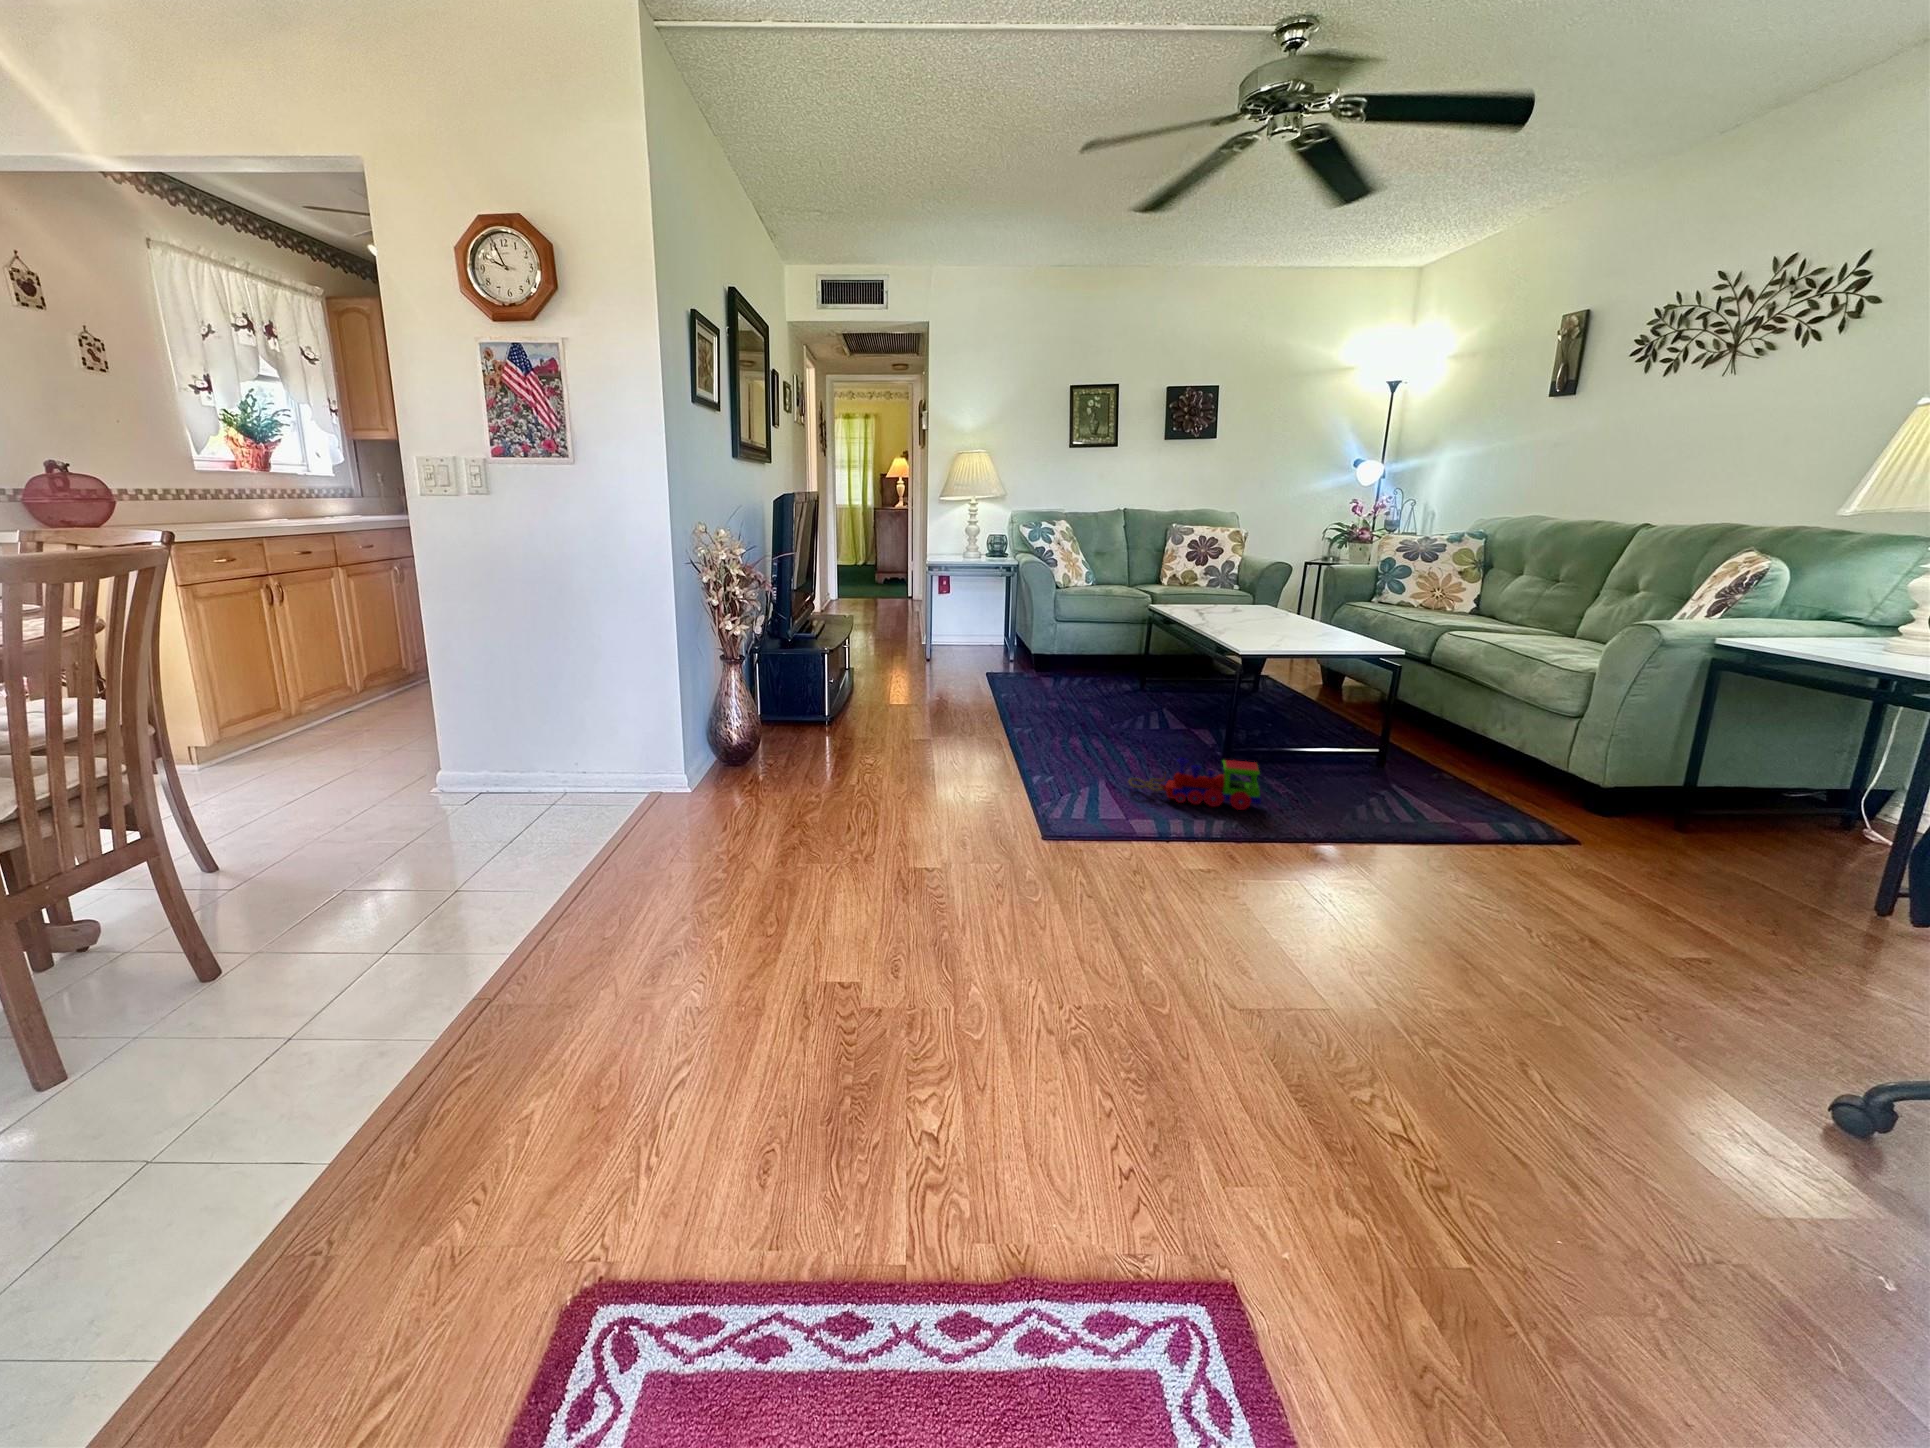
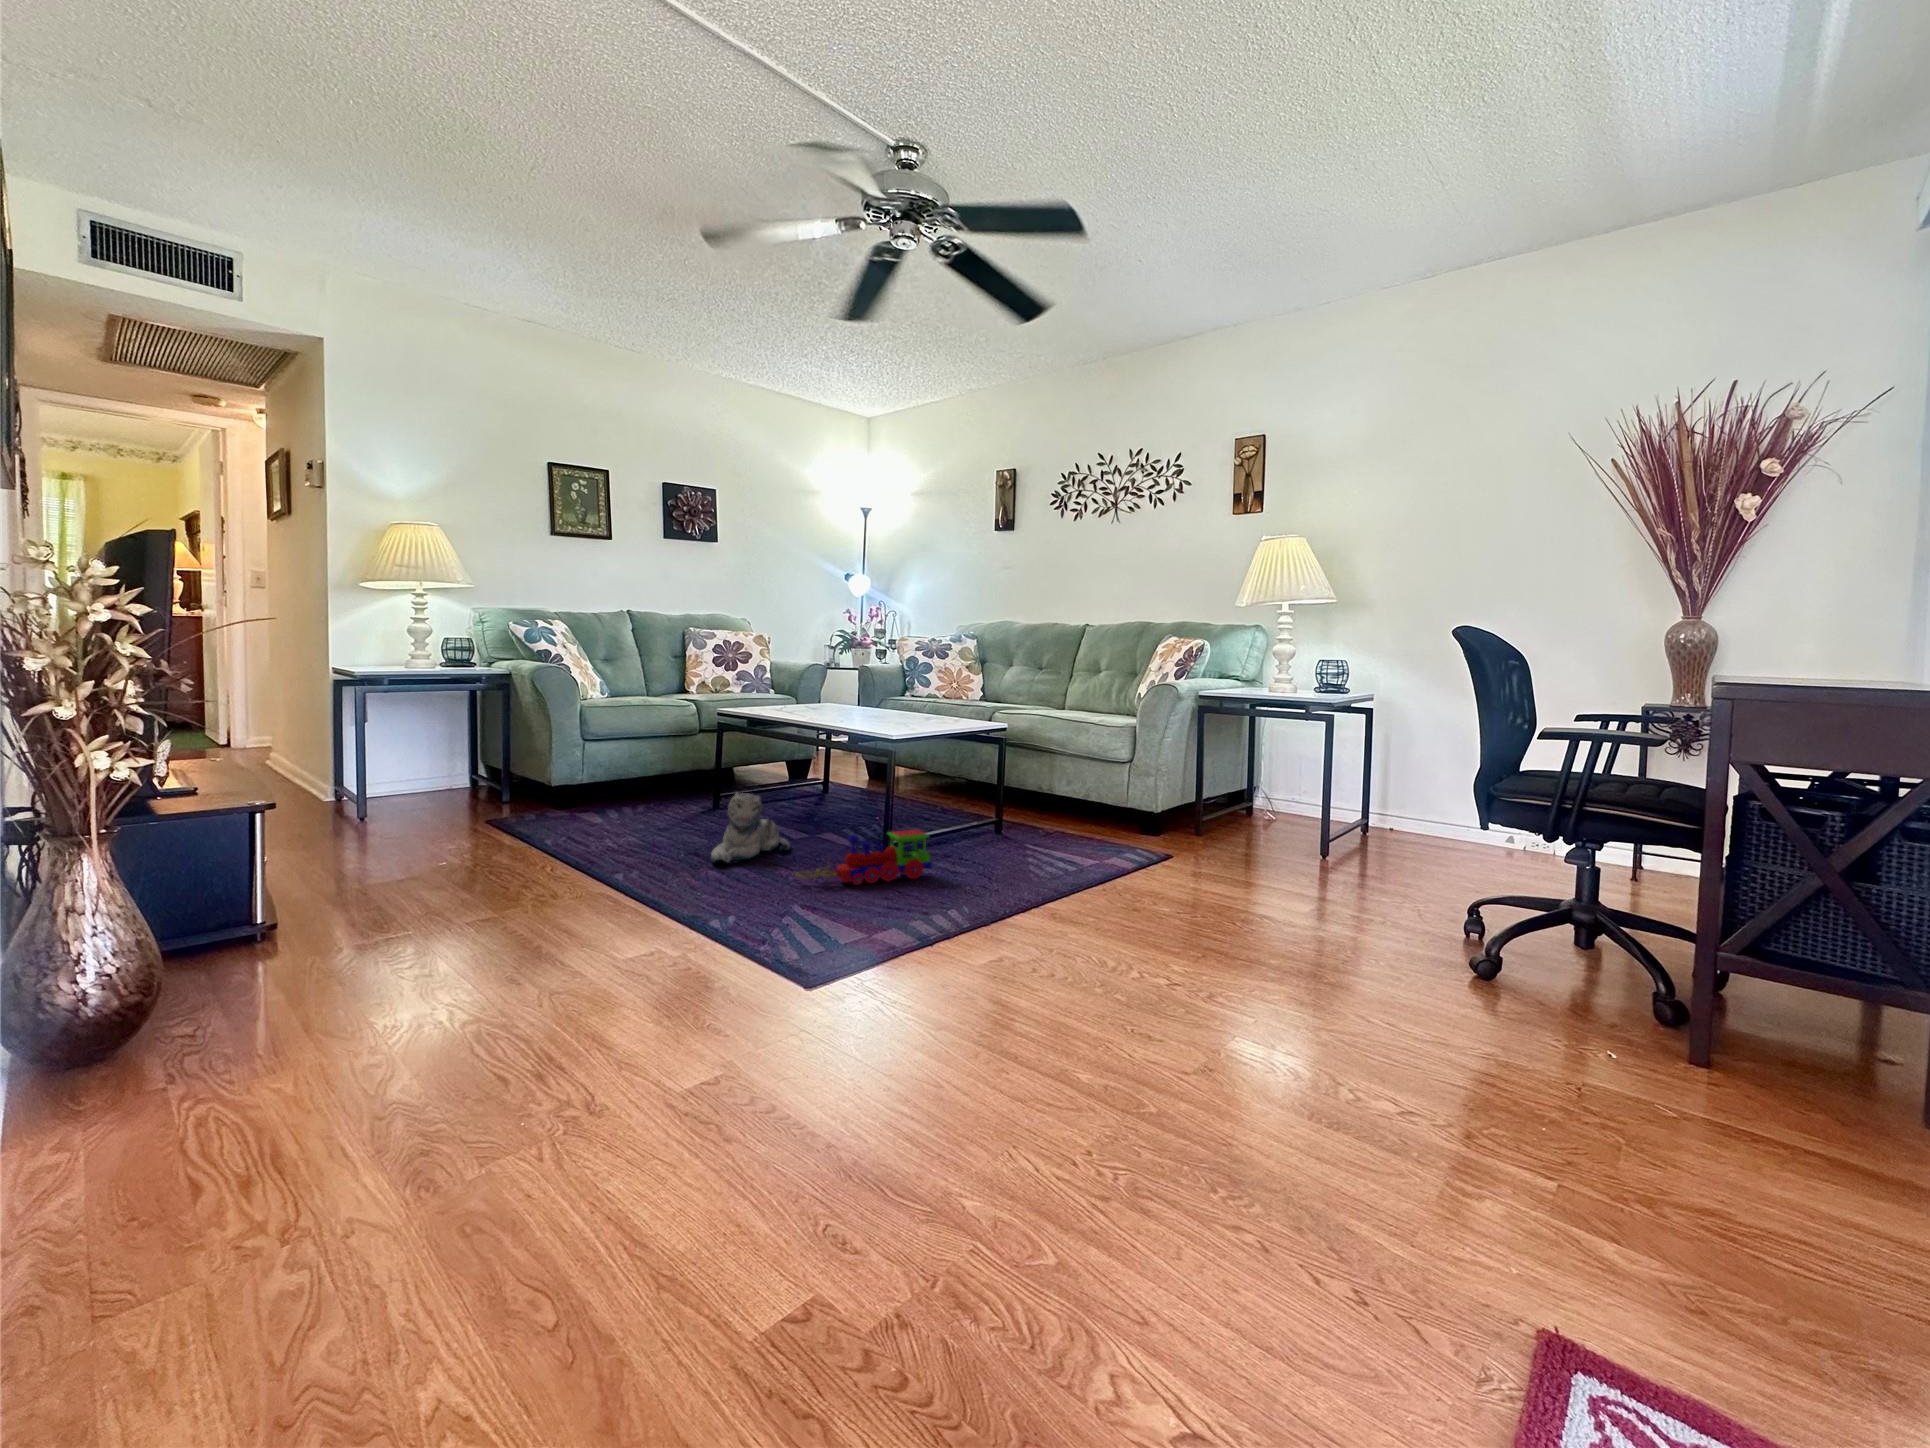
plush toy: none [1085,693,1167,754] -> present [711,792,790,862]

